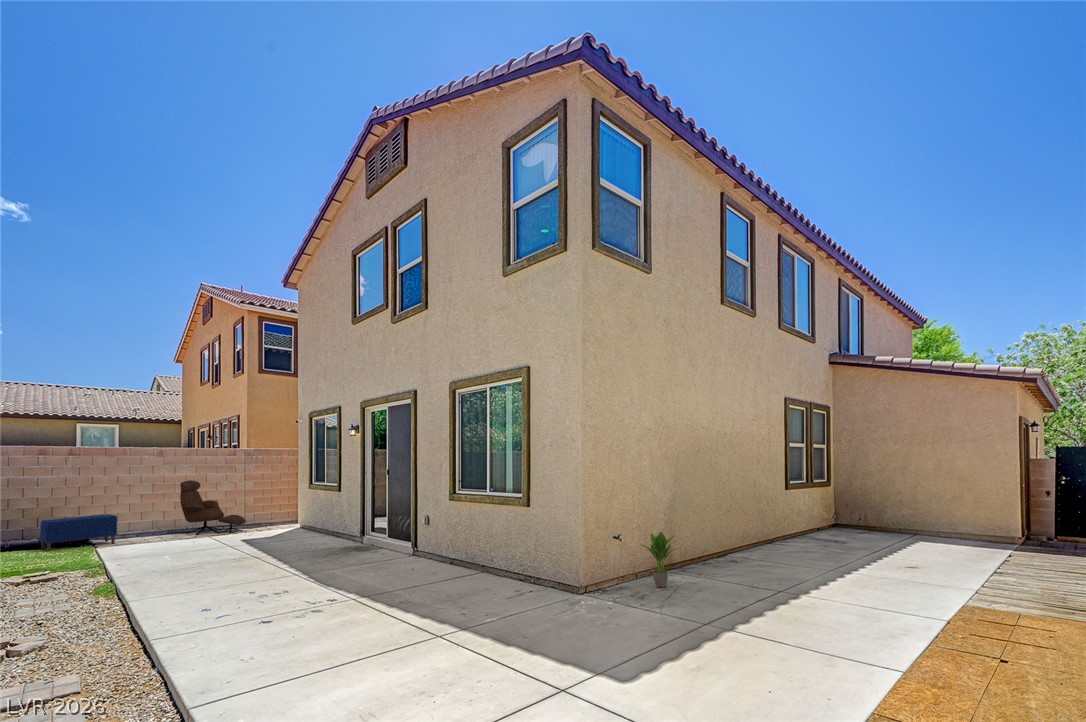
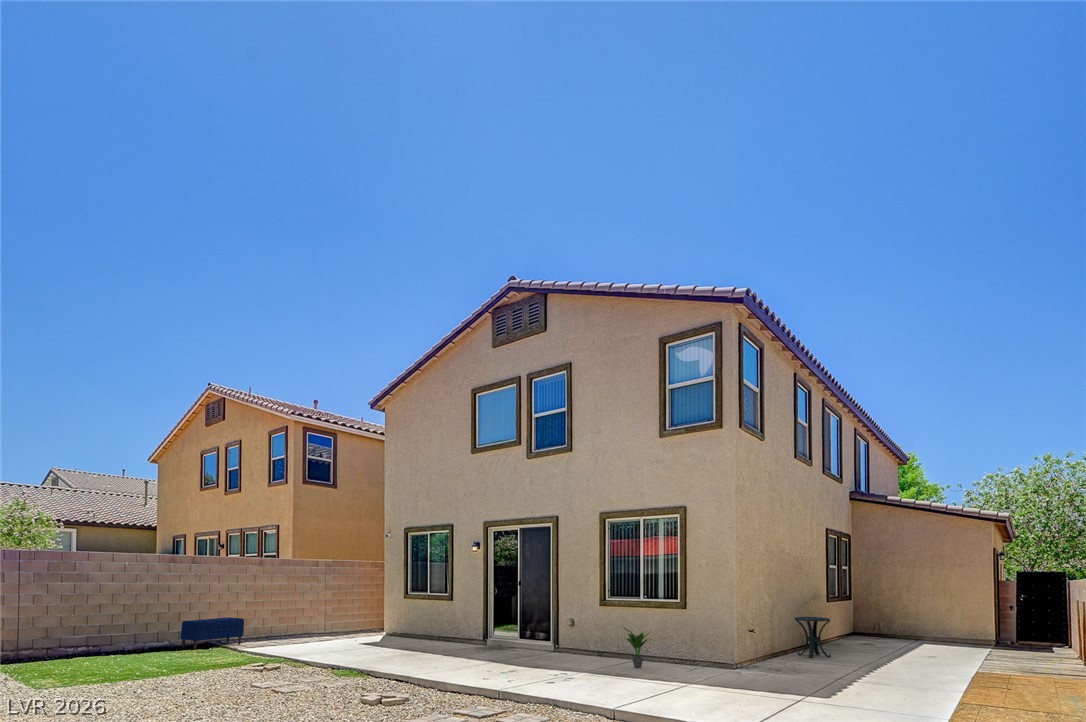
lounge chair: present [180,480,245,535] -> none [287,588,340,640]
side table: none [720,508,766,563] -> present [794,617,831,658]
potted plant: present [641,532,678,588] -> present [624,628,650,668]

